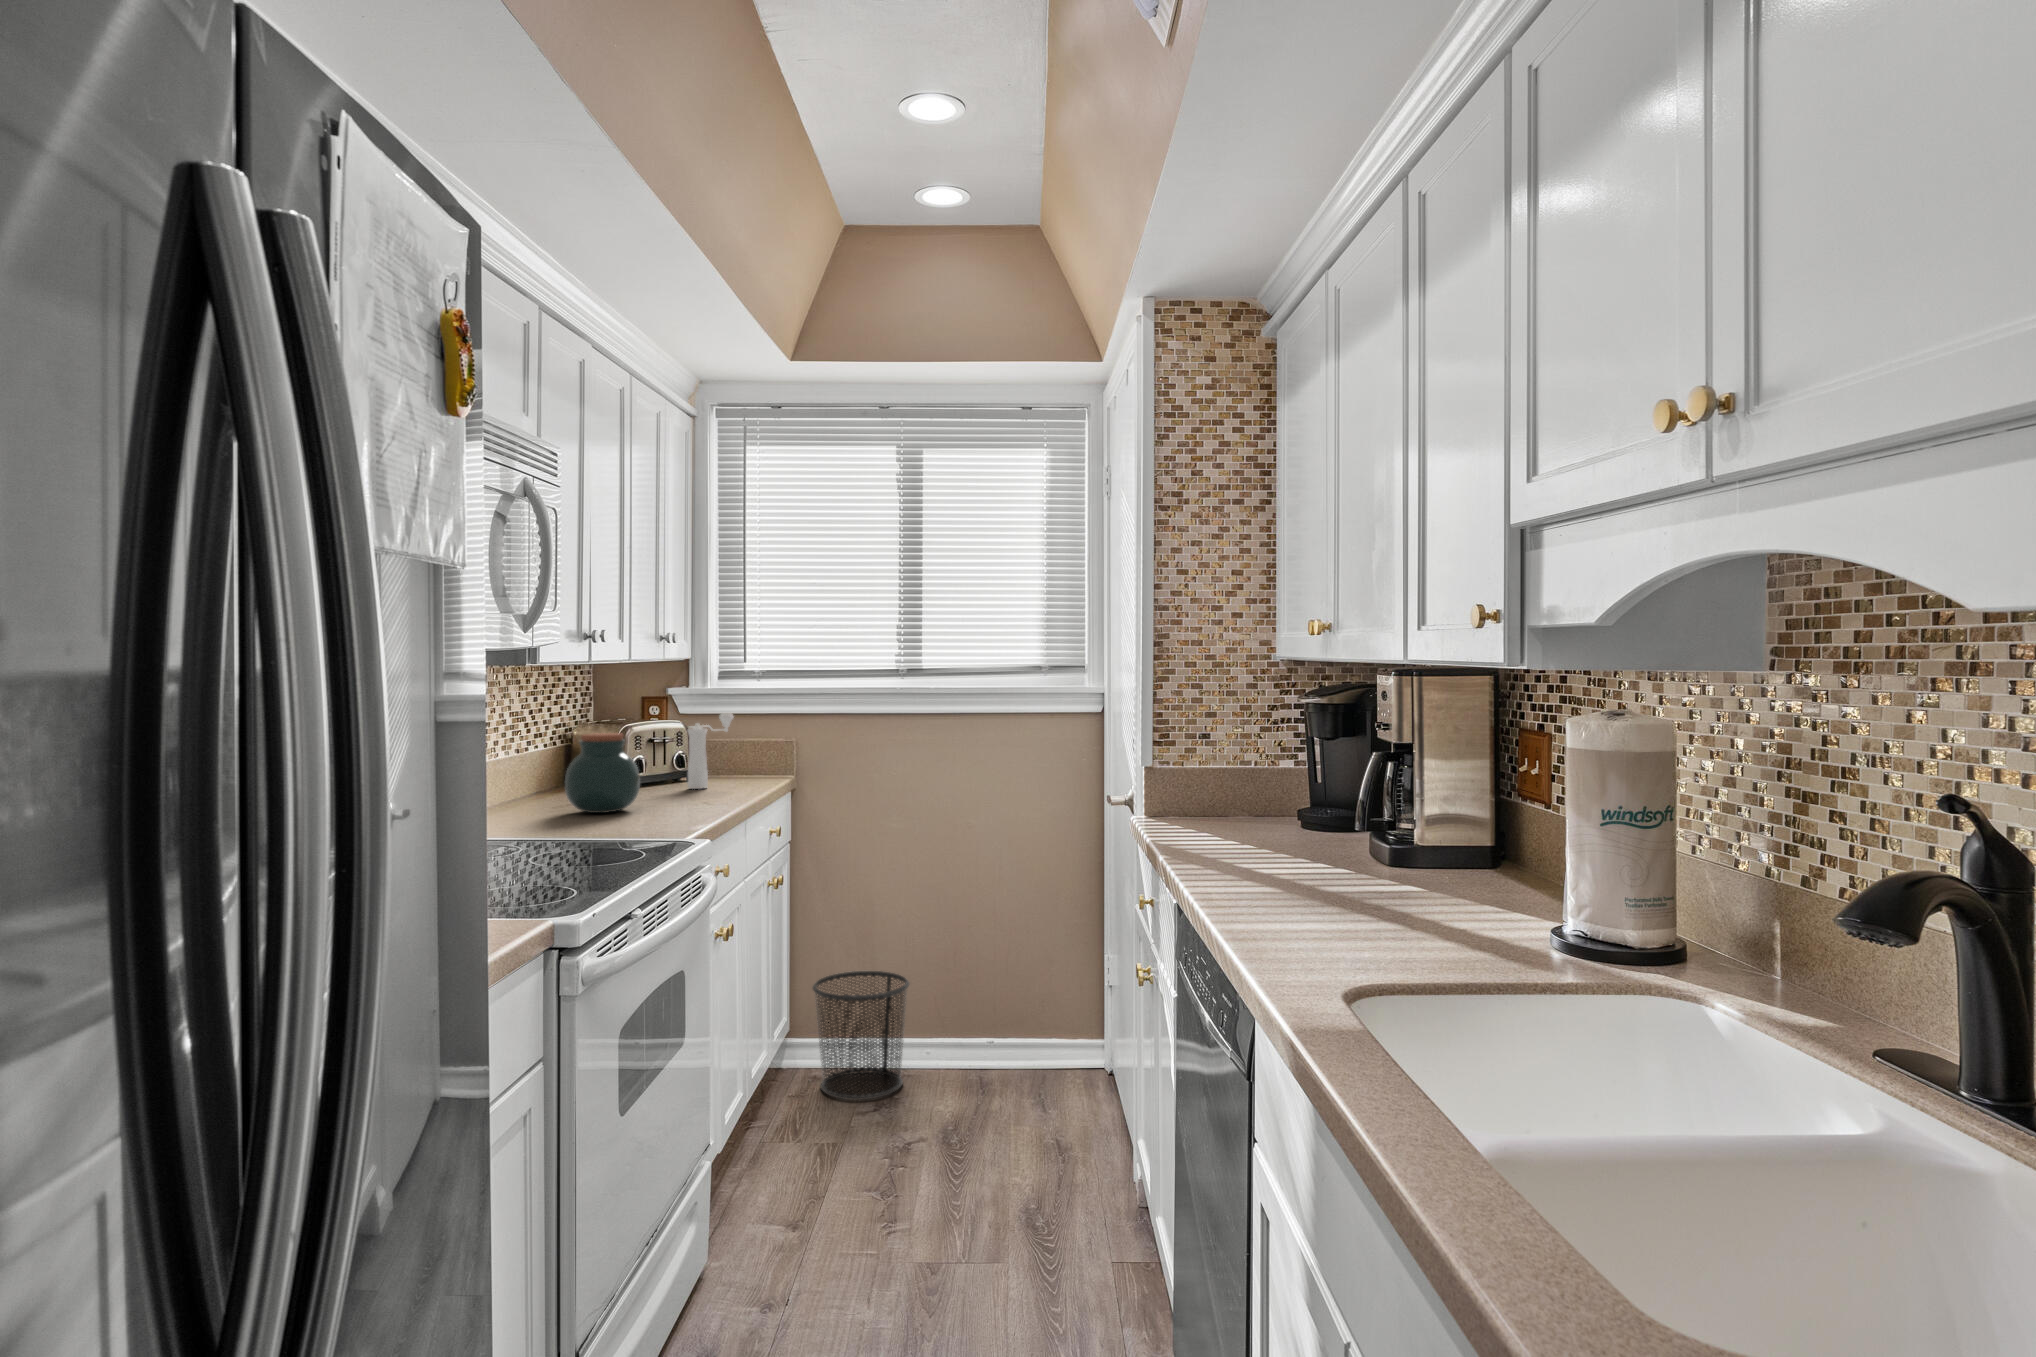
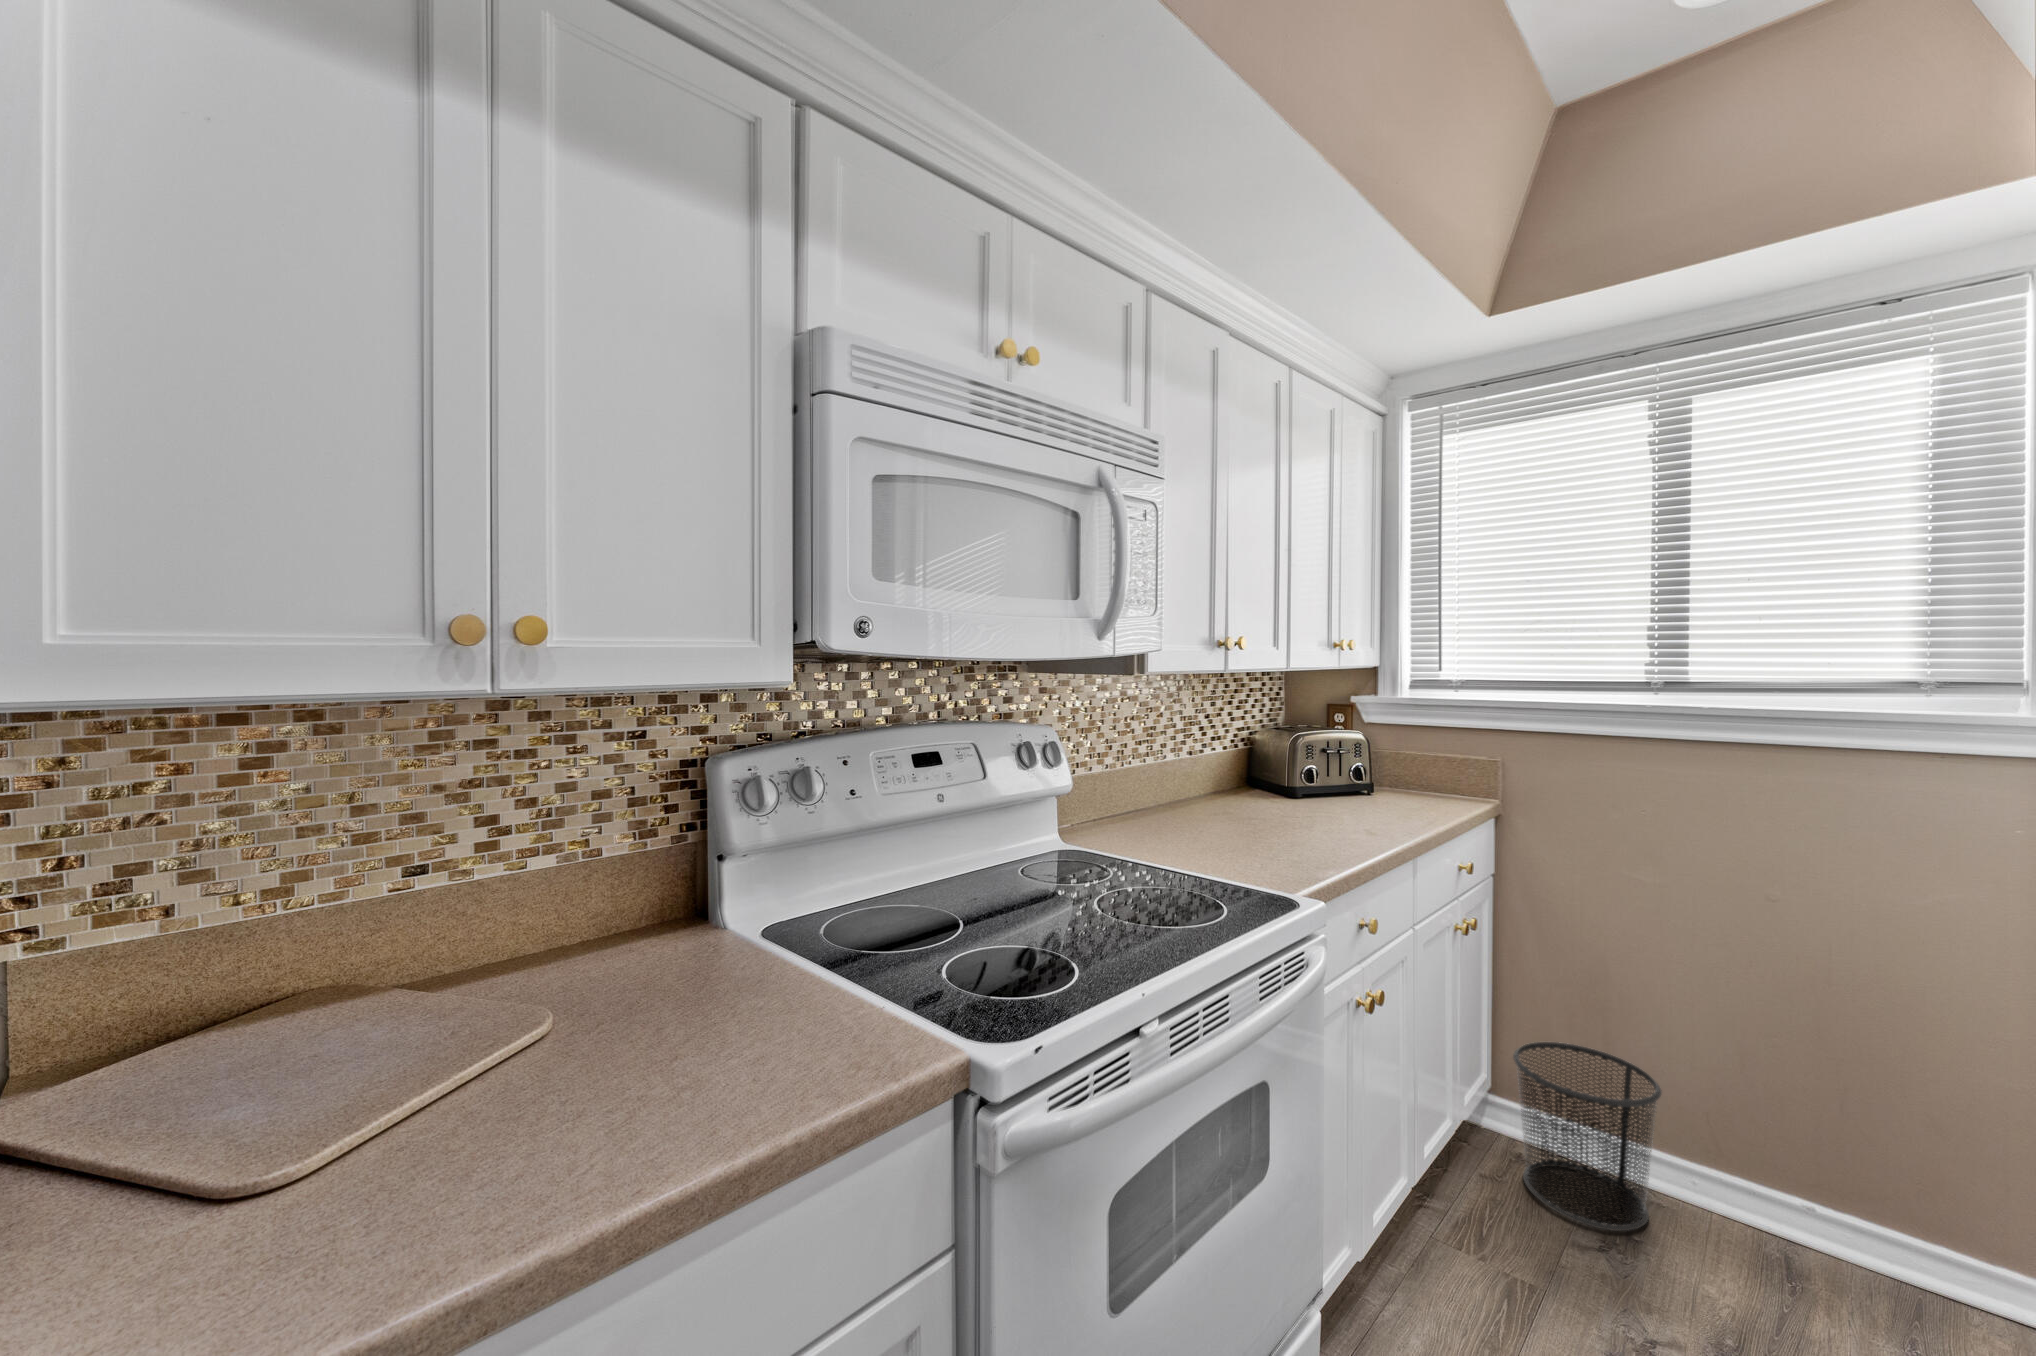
pepper mill: present [687,713,733,789] -> none [1360,726,1417,806]
jar: present [565,733,640,813] -> none [1210,744,1287,829]

